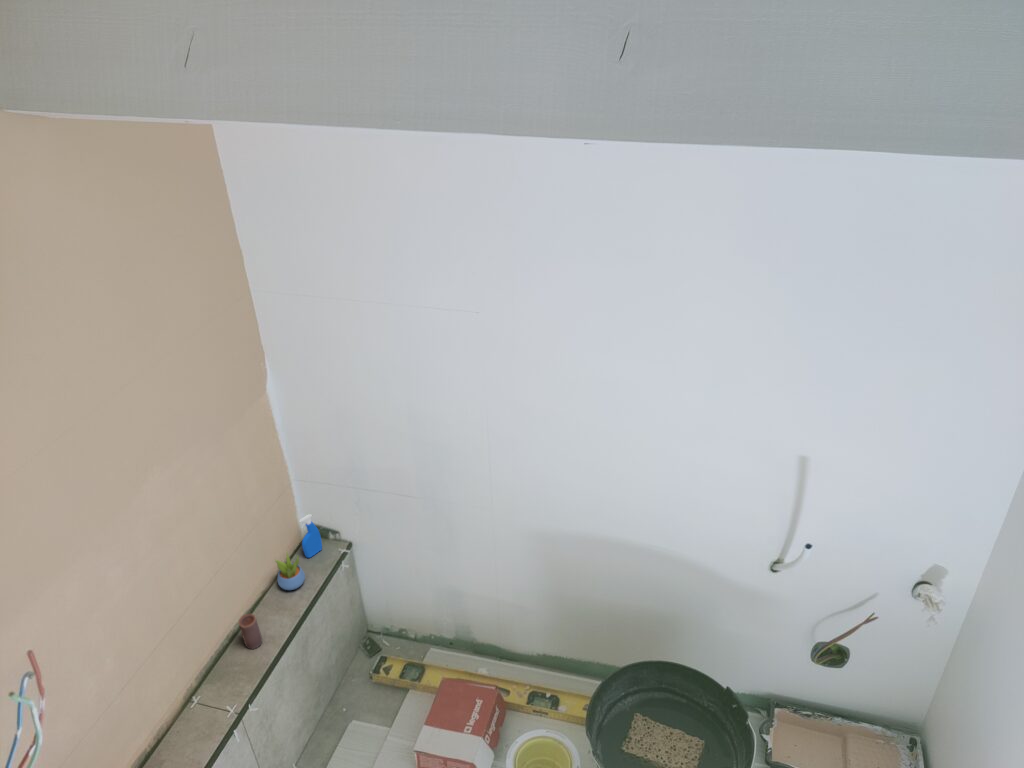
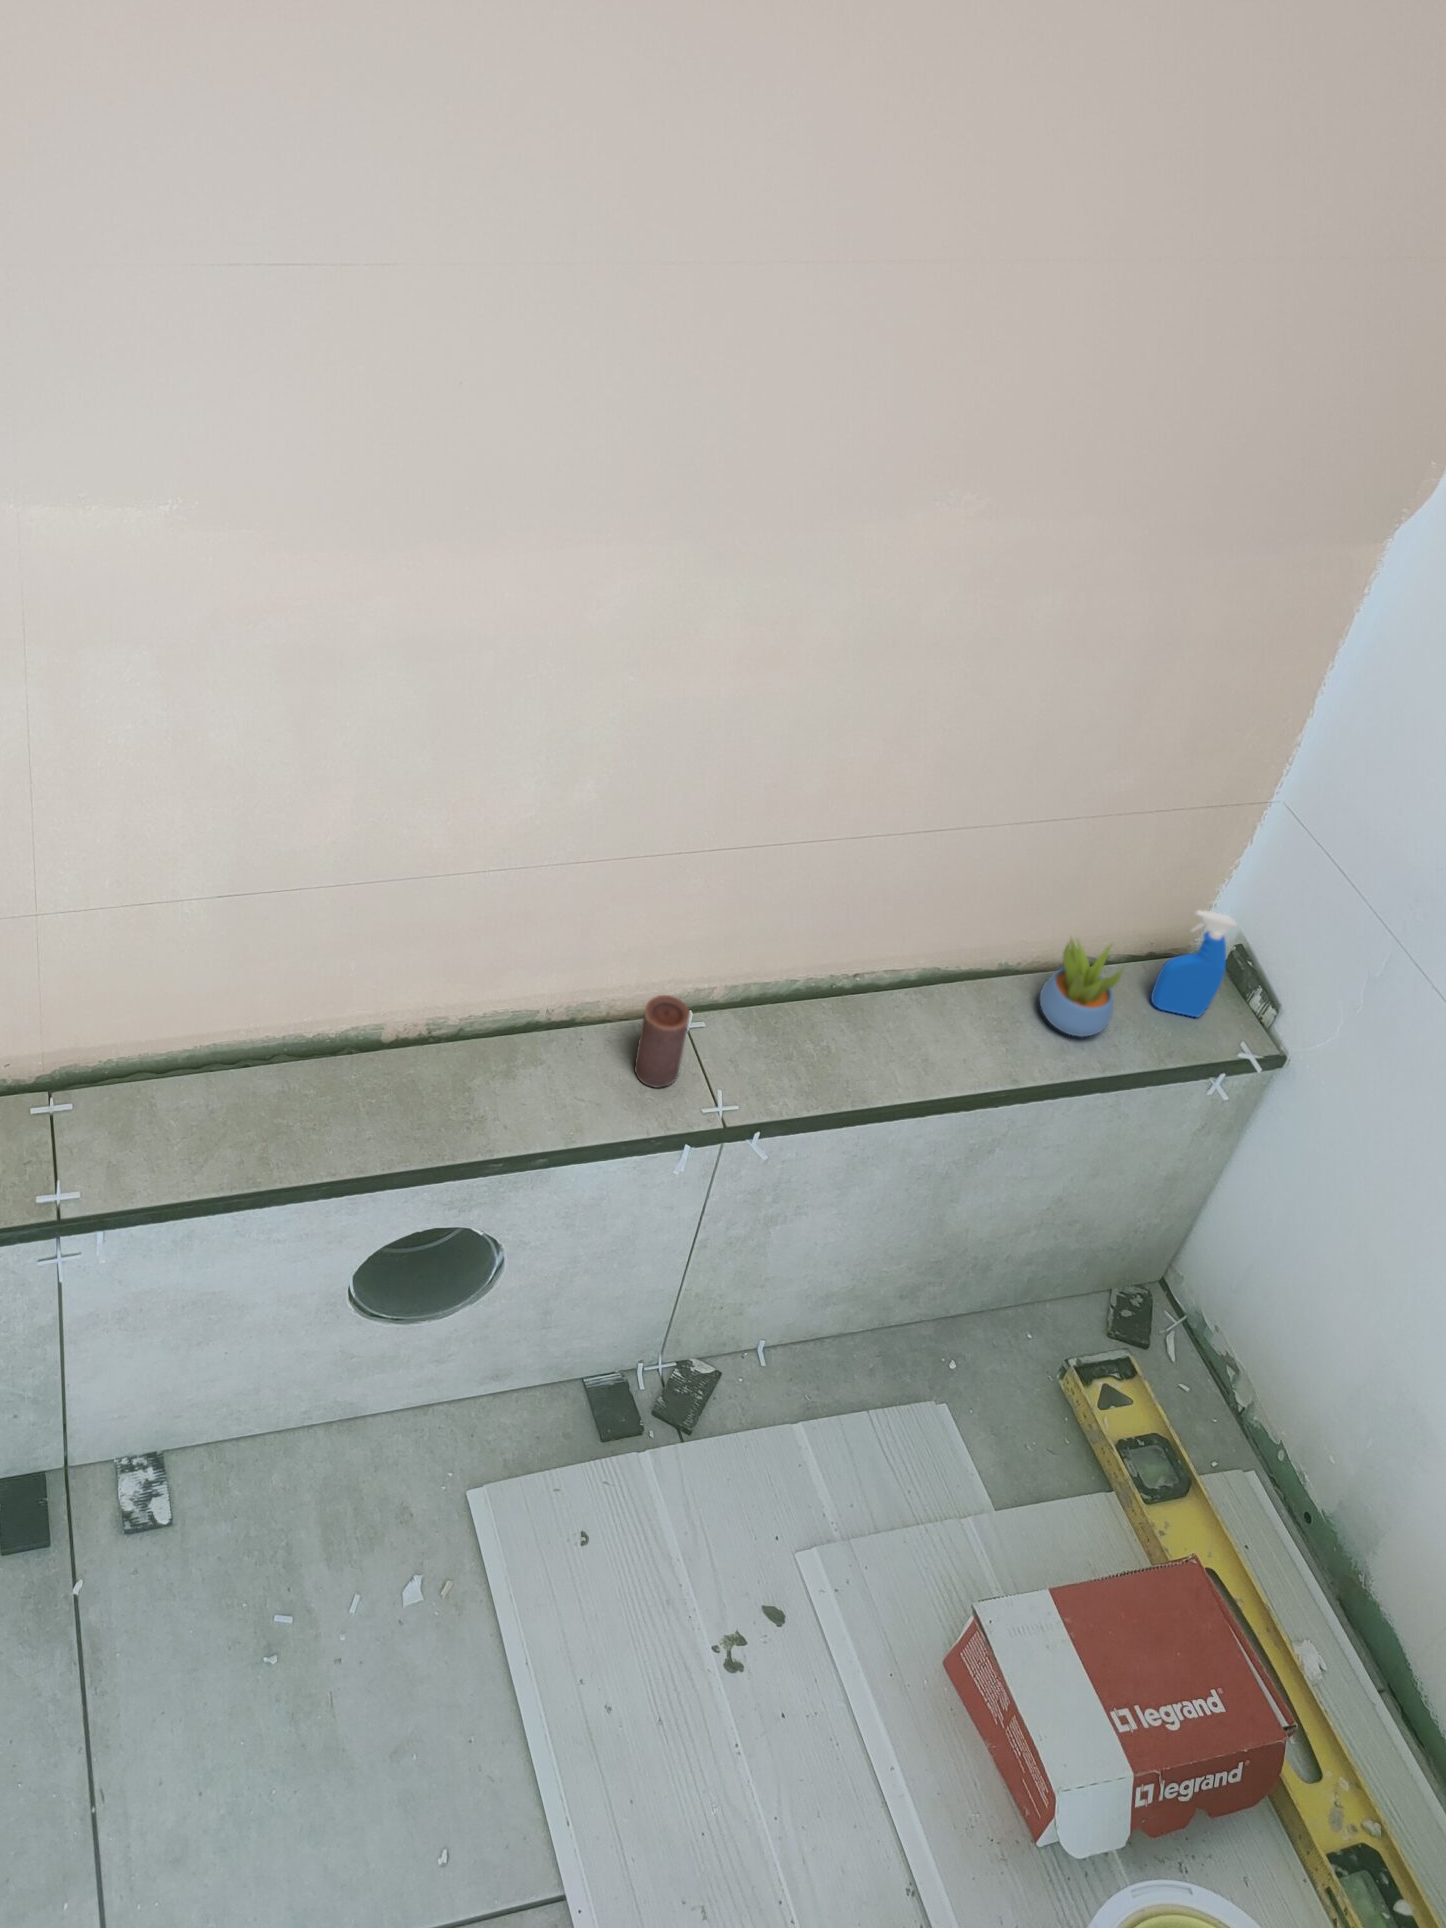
candle: present [239,614,262,649] -> present [635,995,690,1088]

